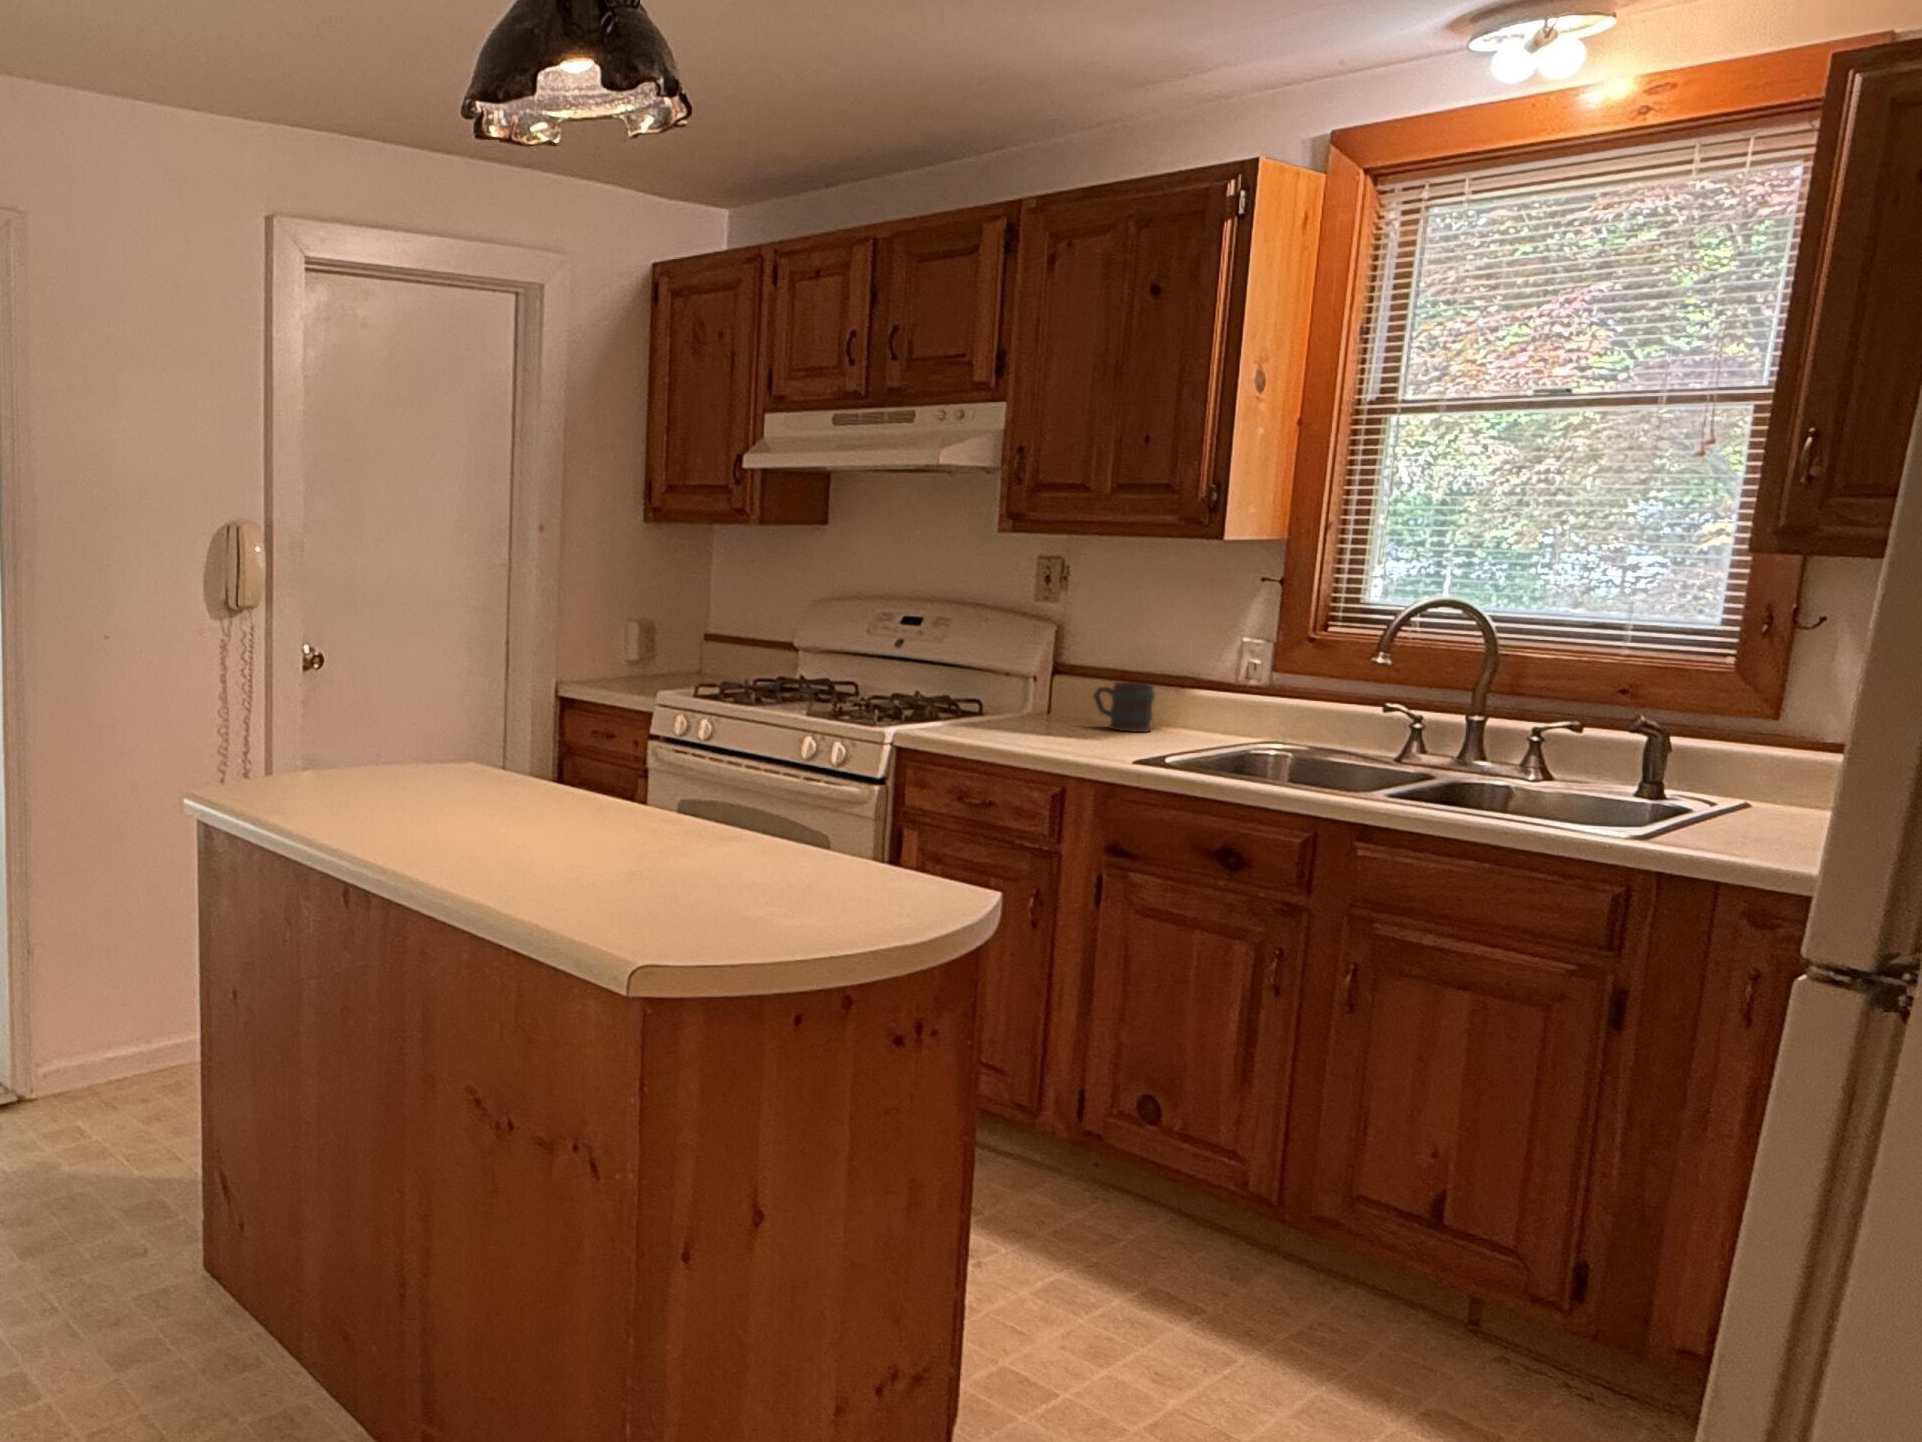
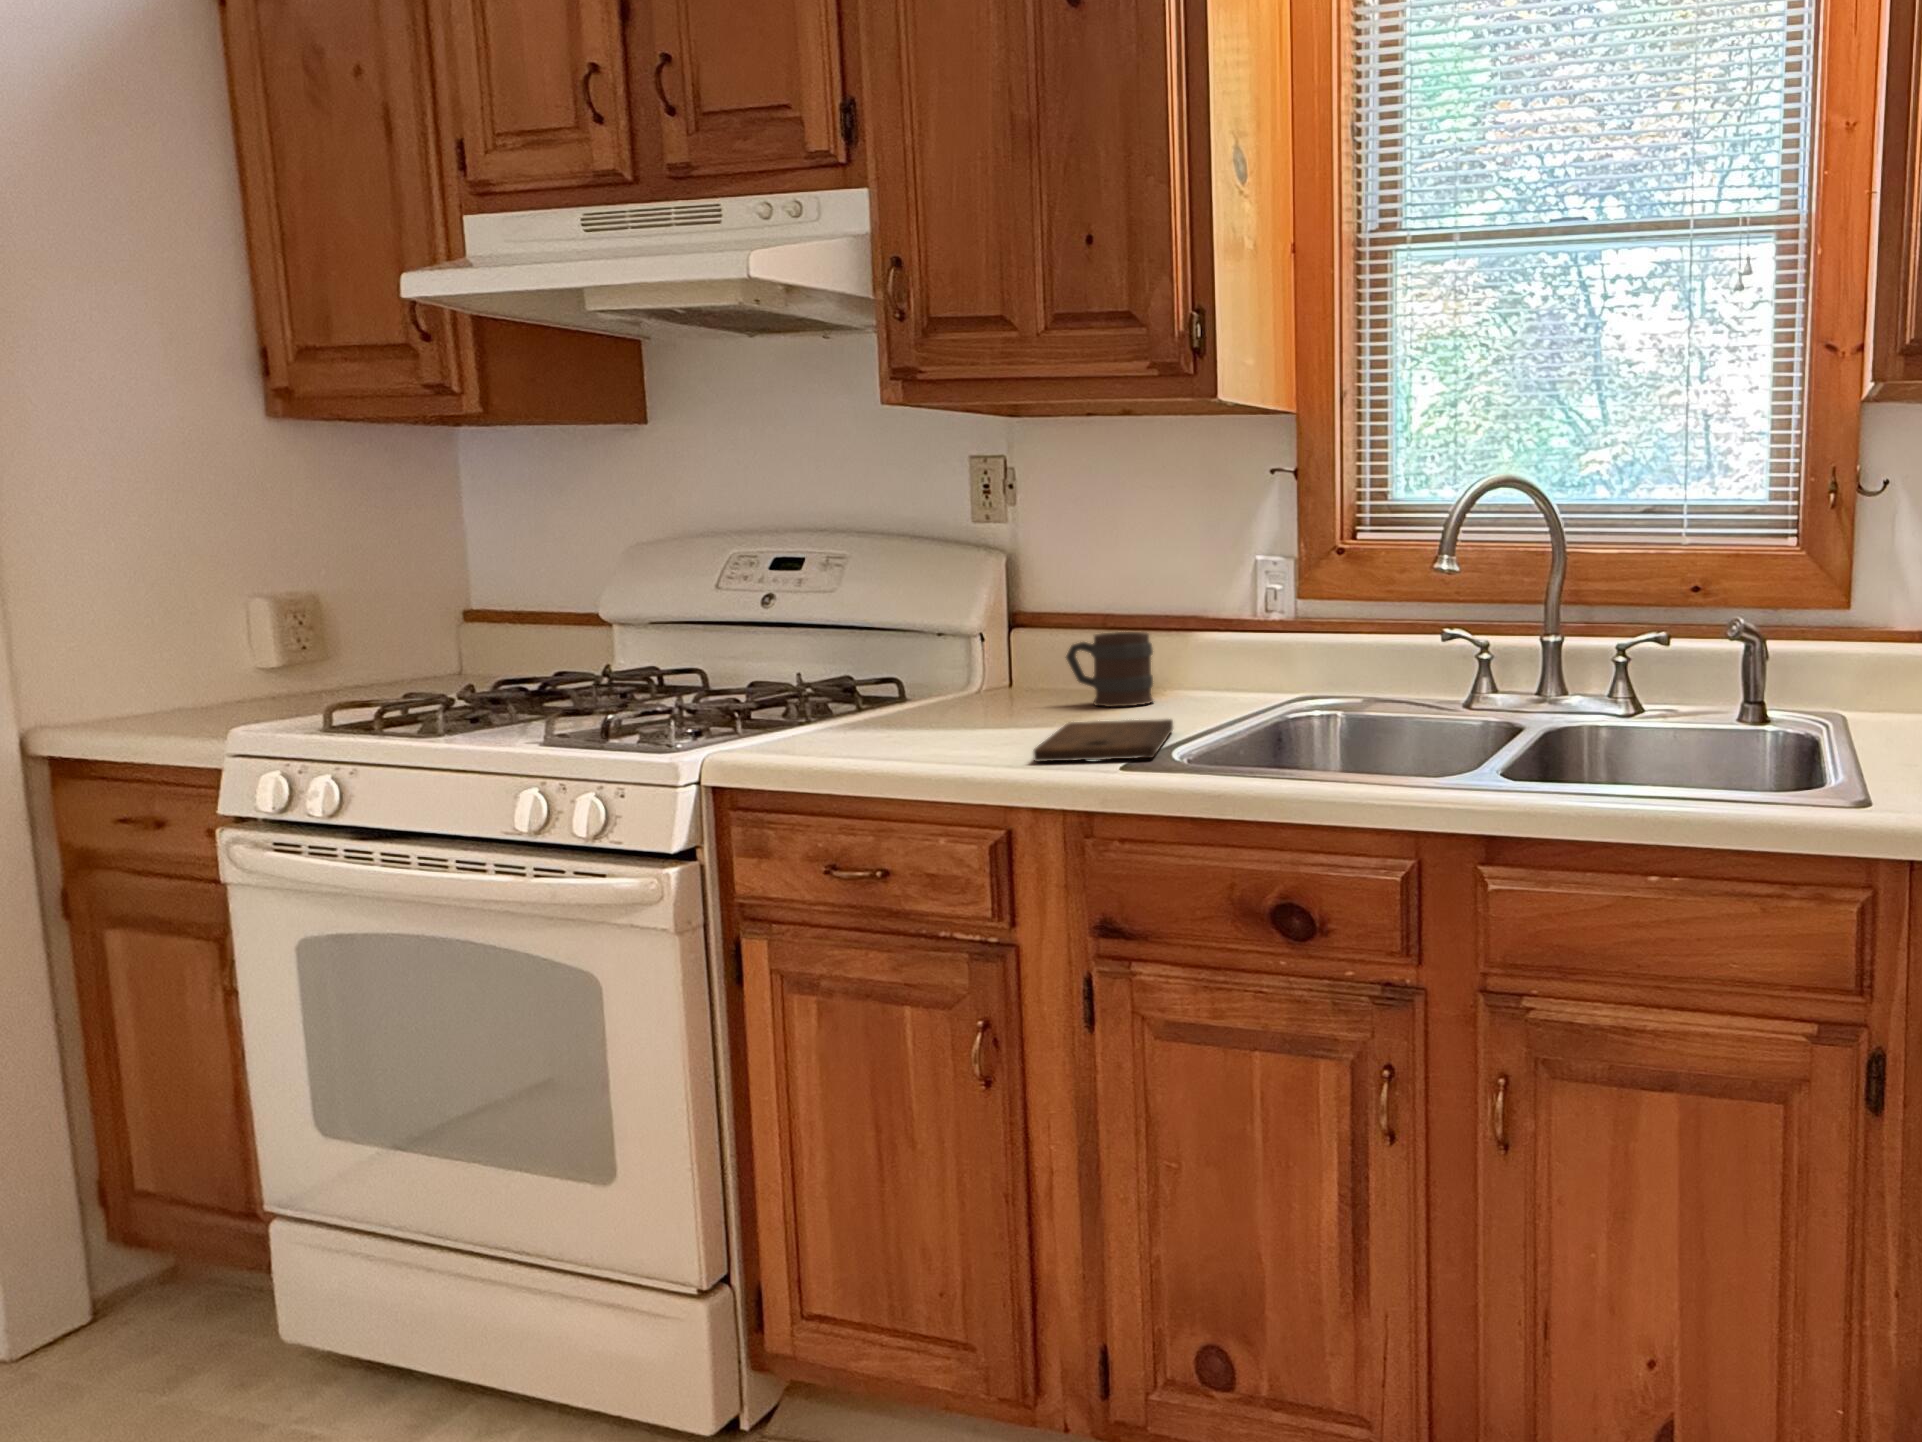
cutting board: none [1084,737,1168,762] -> present [1033,719,1173,762]

